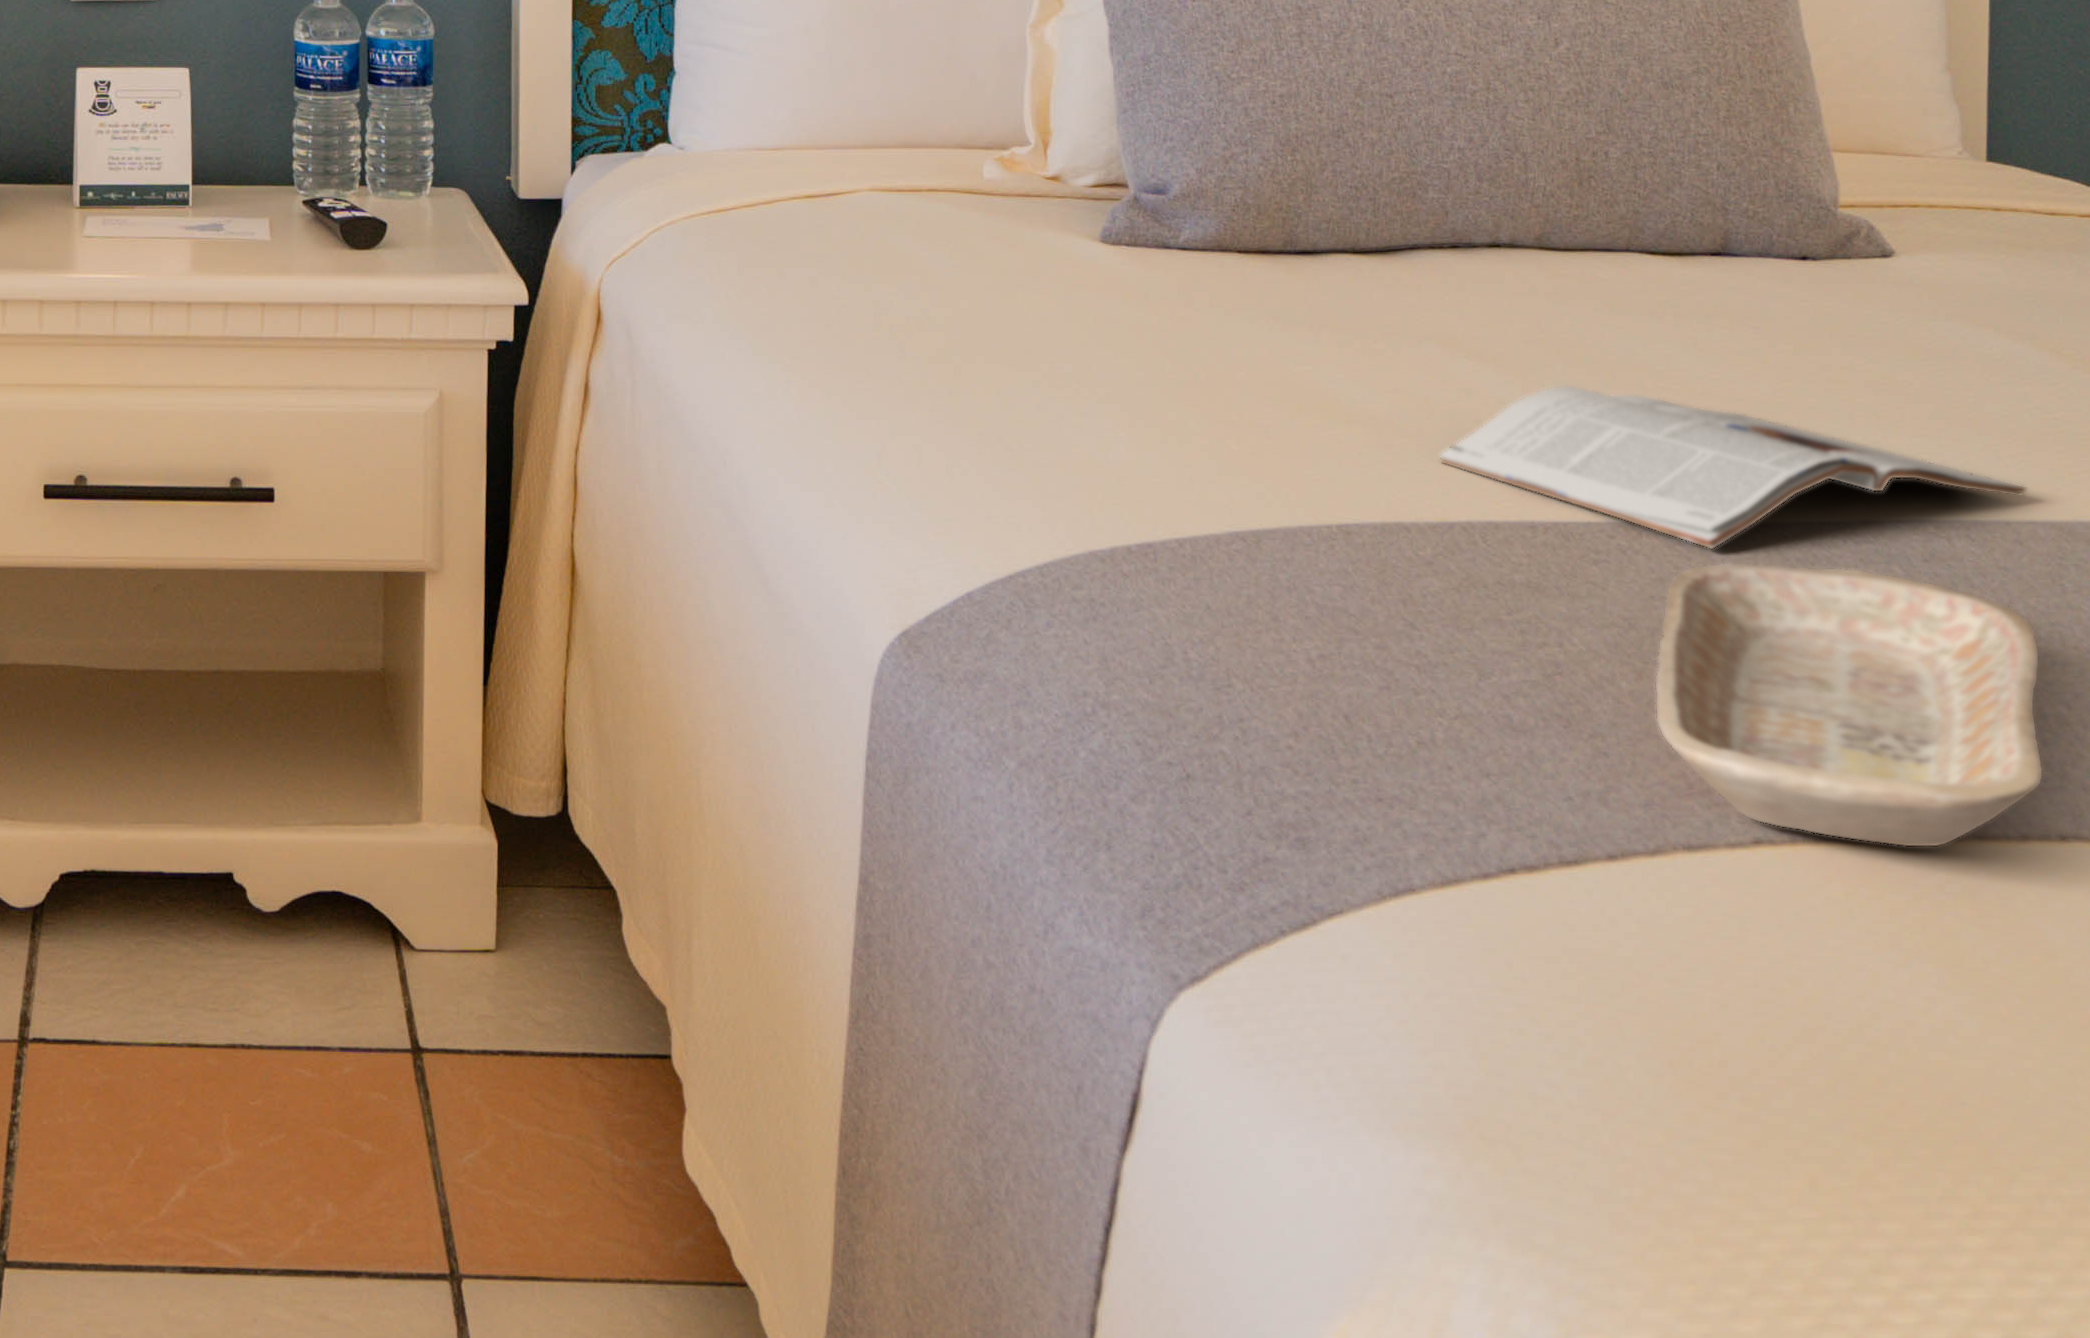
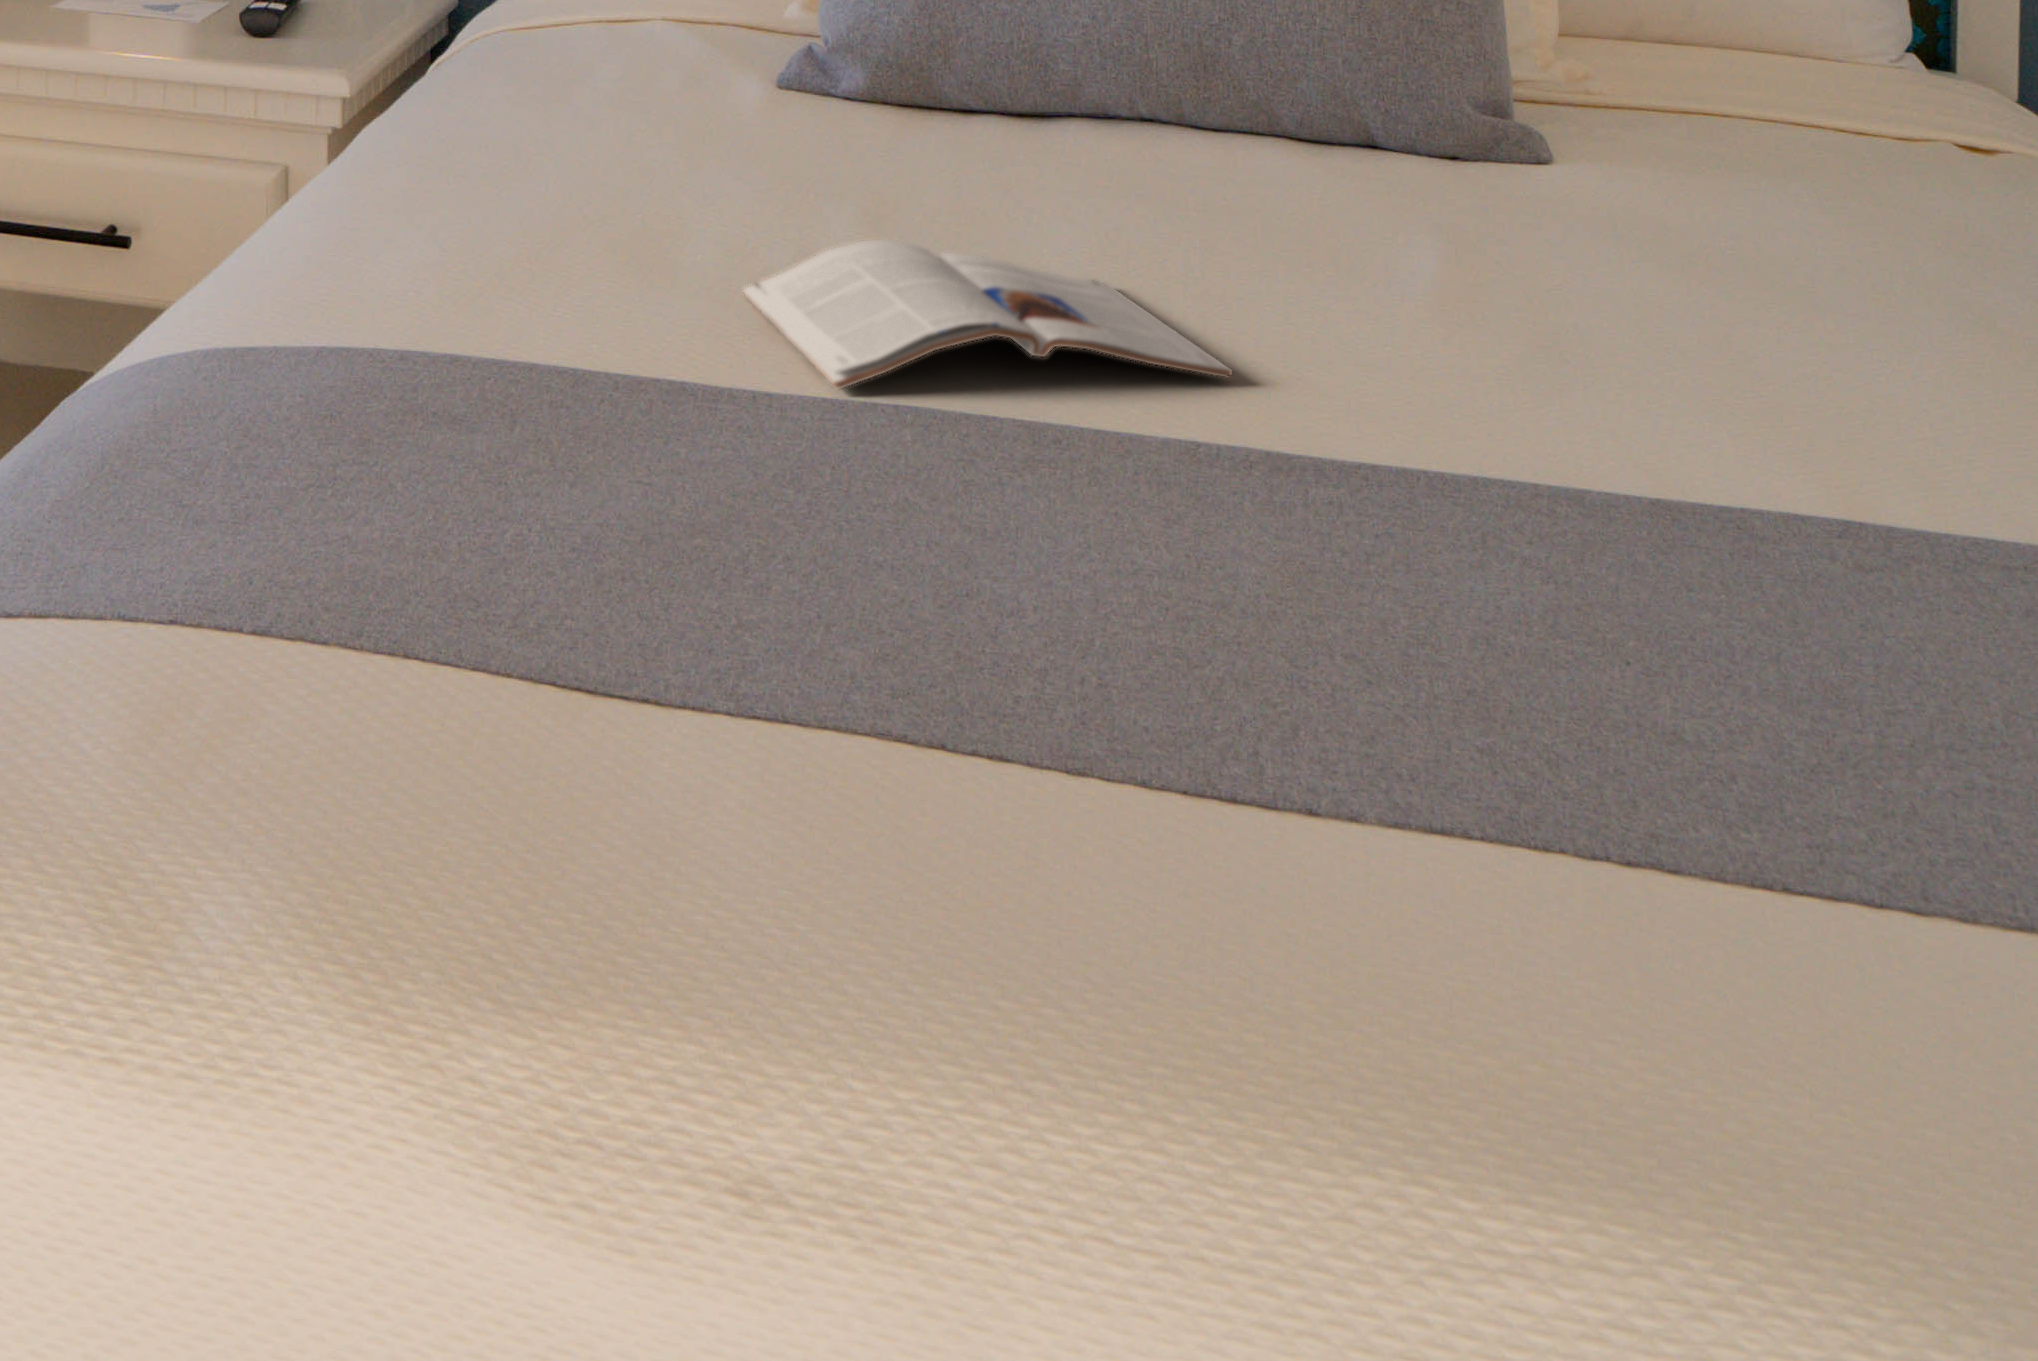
tray: present [1656,564,2042,846] -> none [374,397,892,626]

